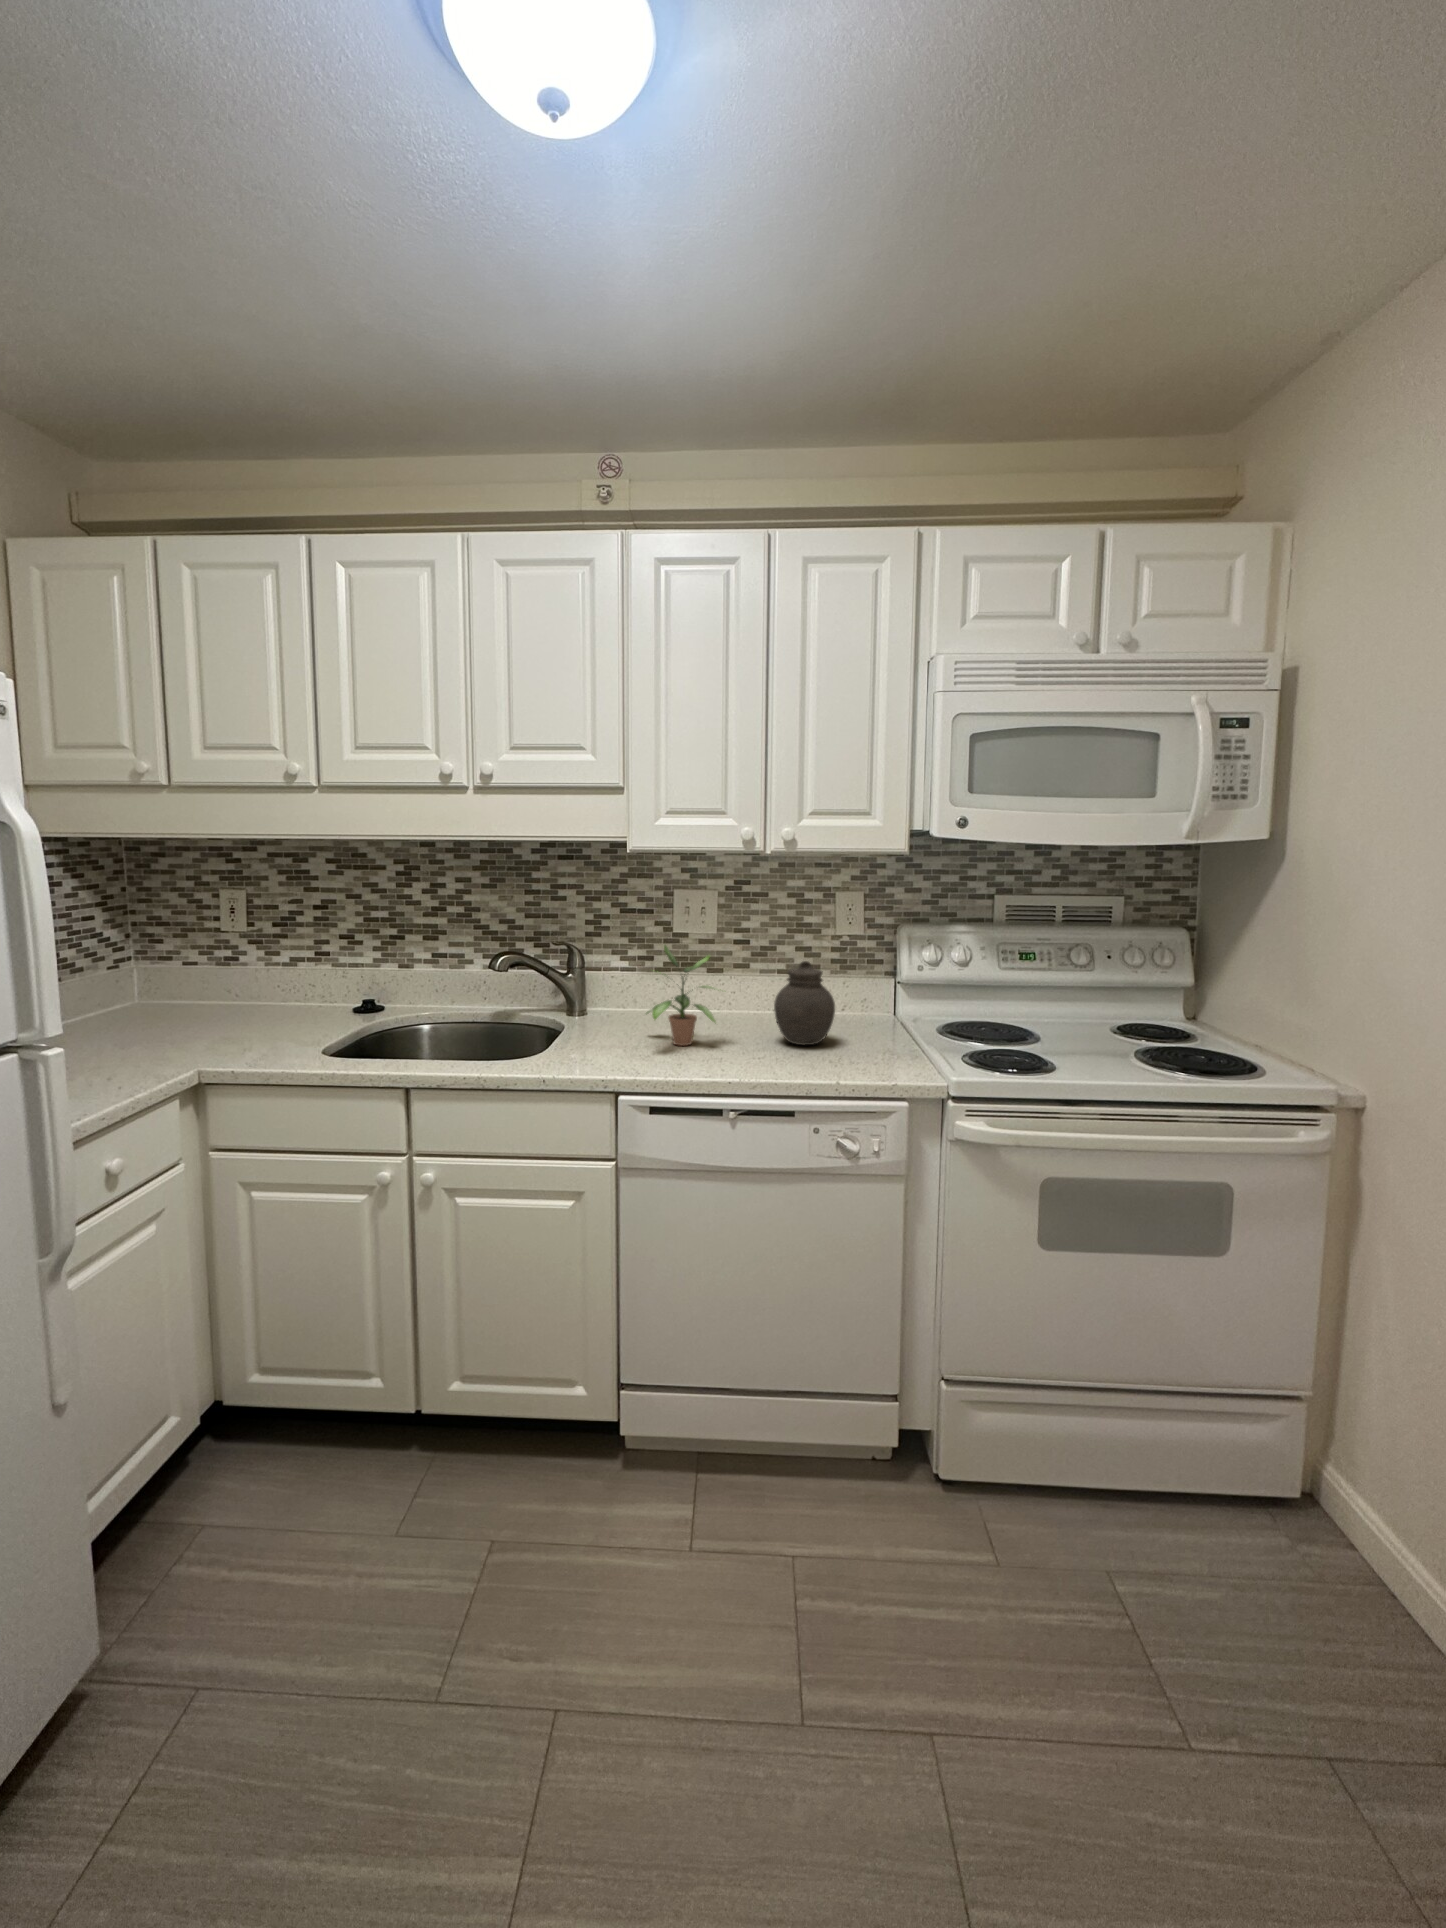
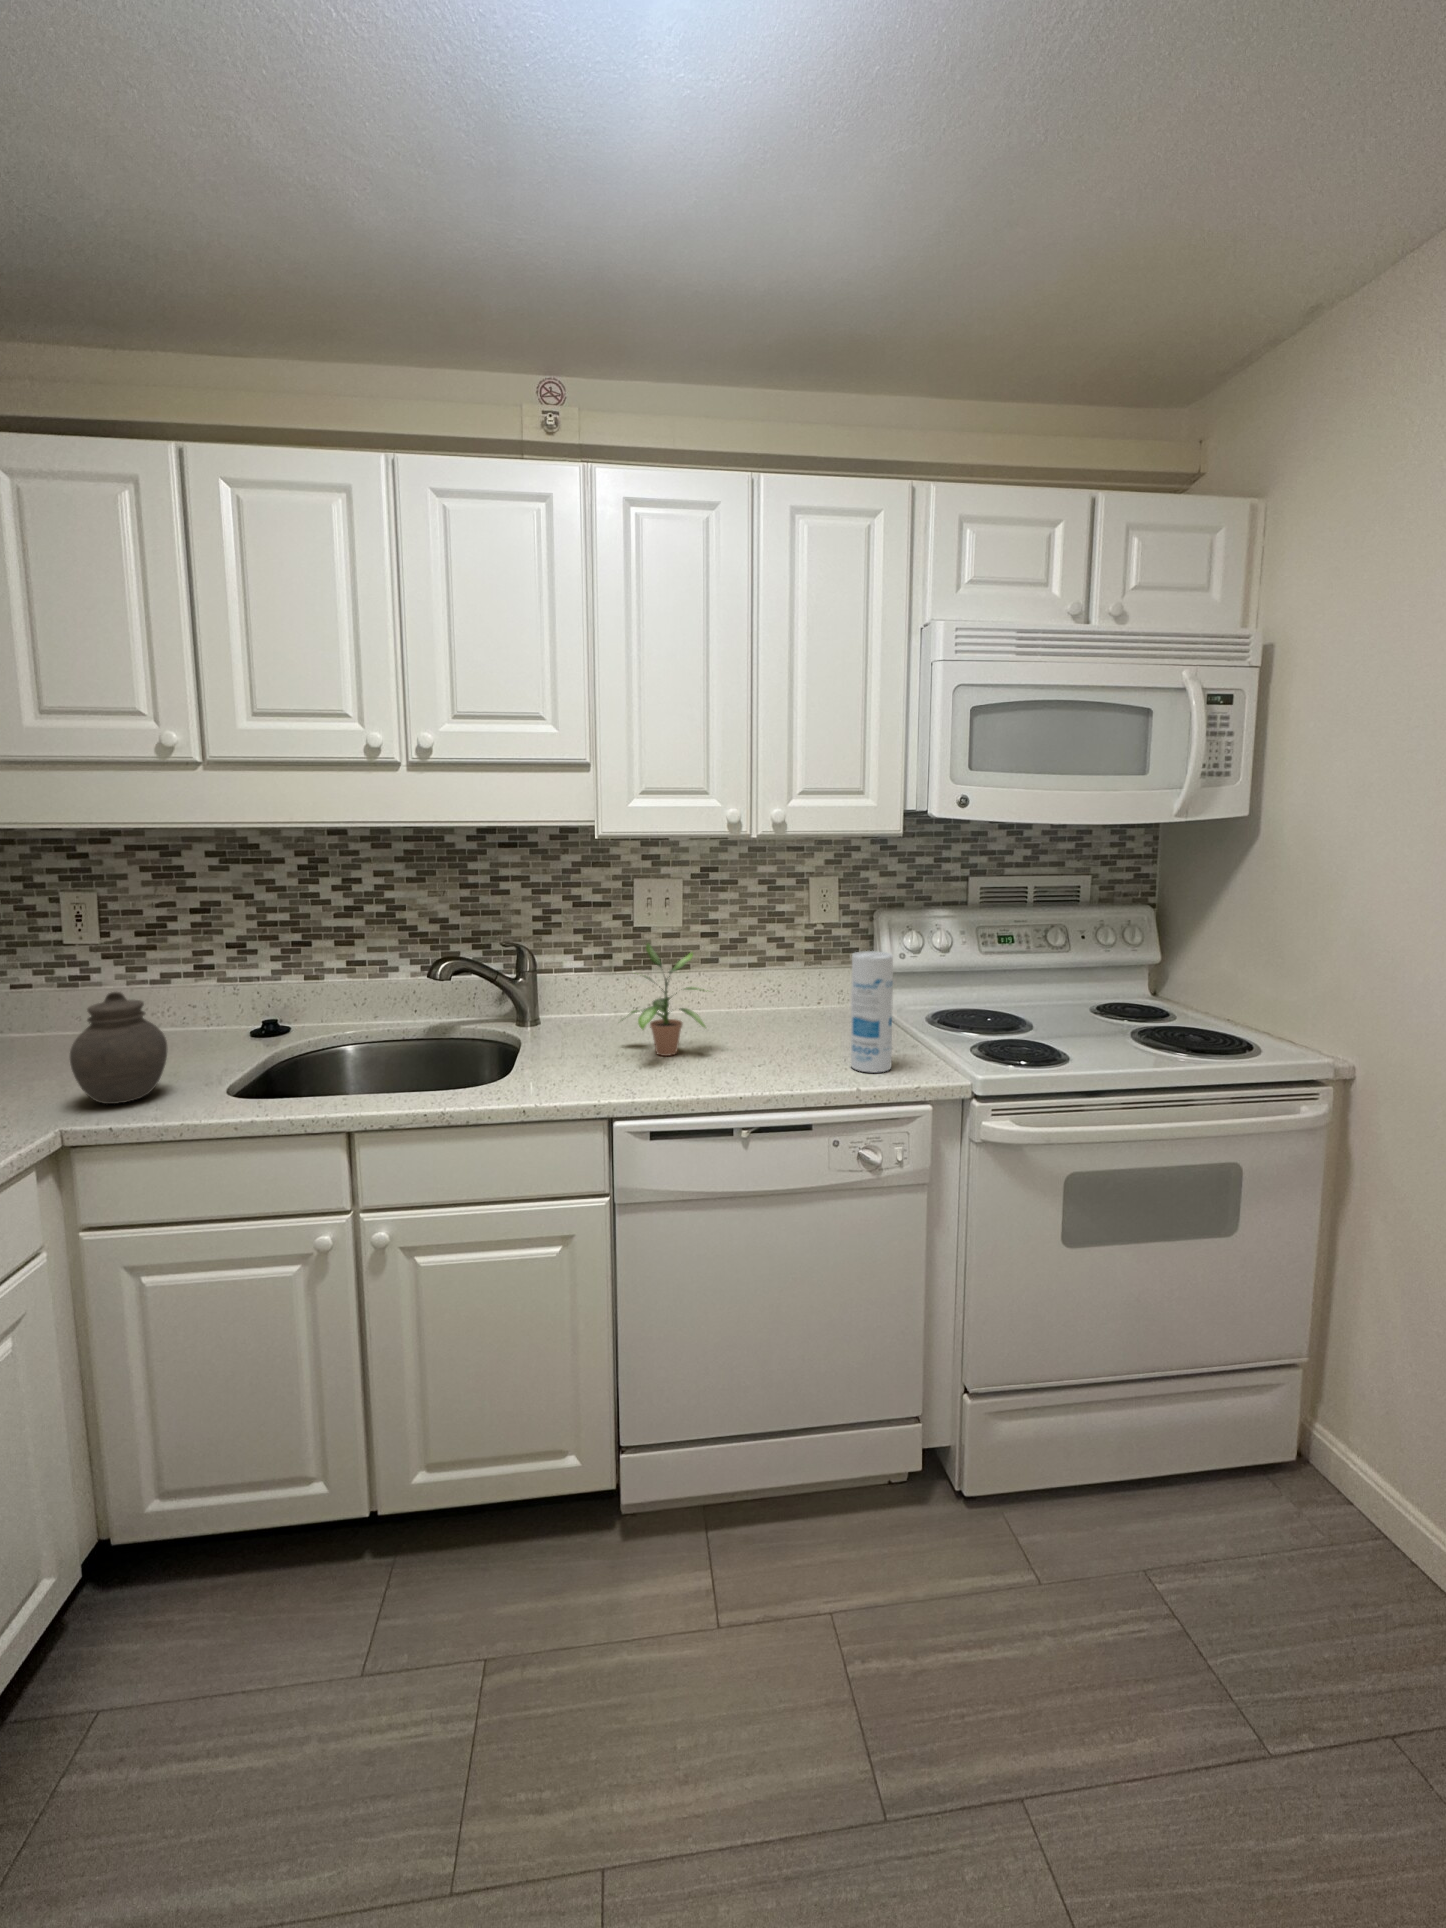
canister: none [839,959,879,1070] -> present [851,951,893,1073]
jar: present [774,961,835,1045] -> present [70,992,167,1104]

